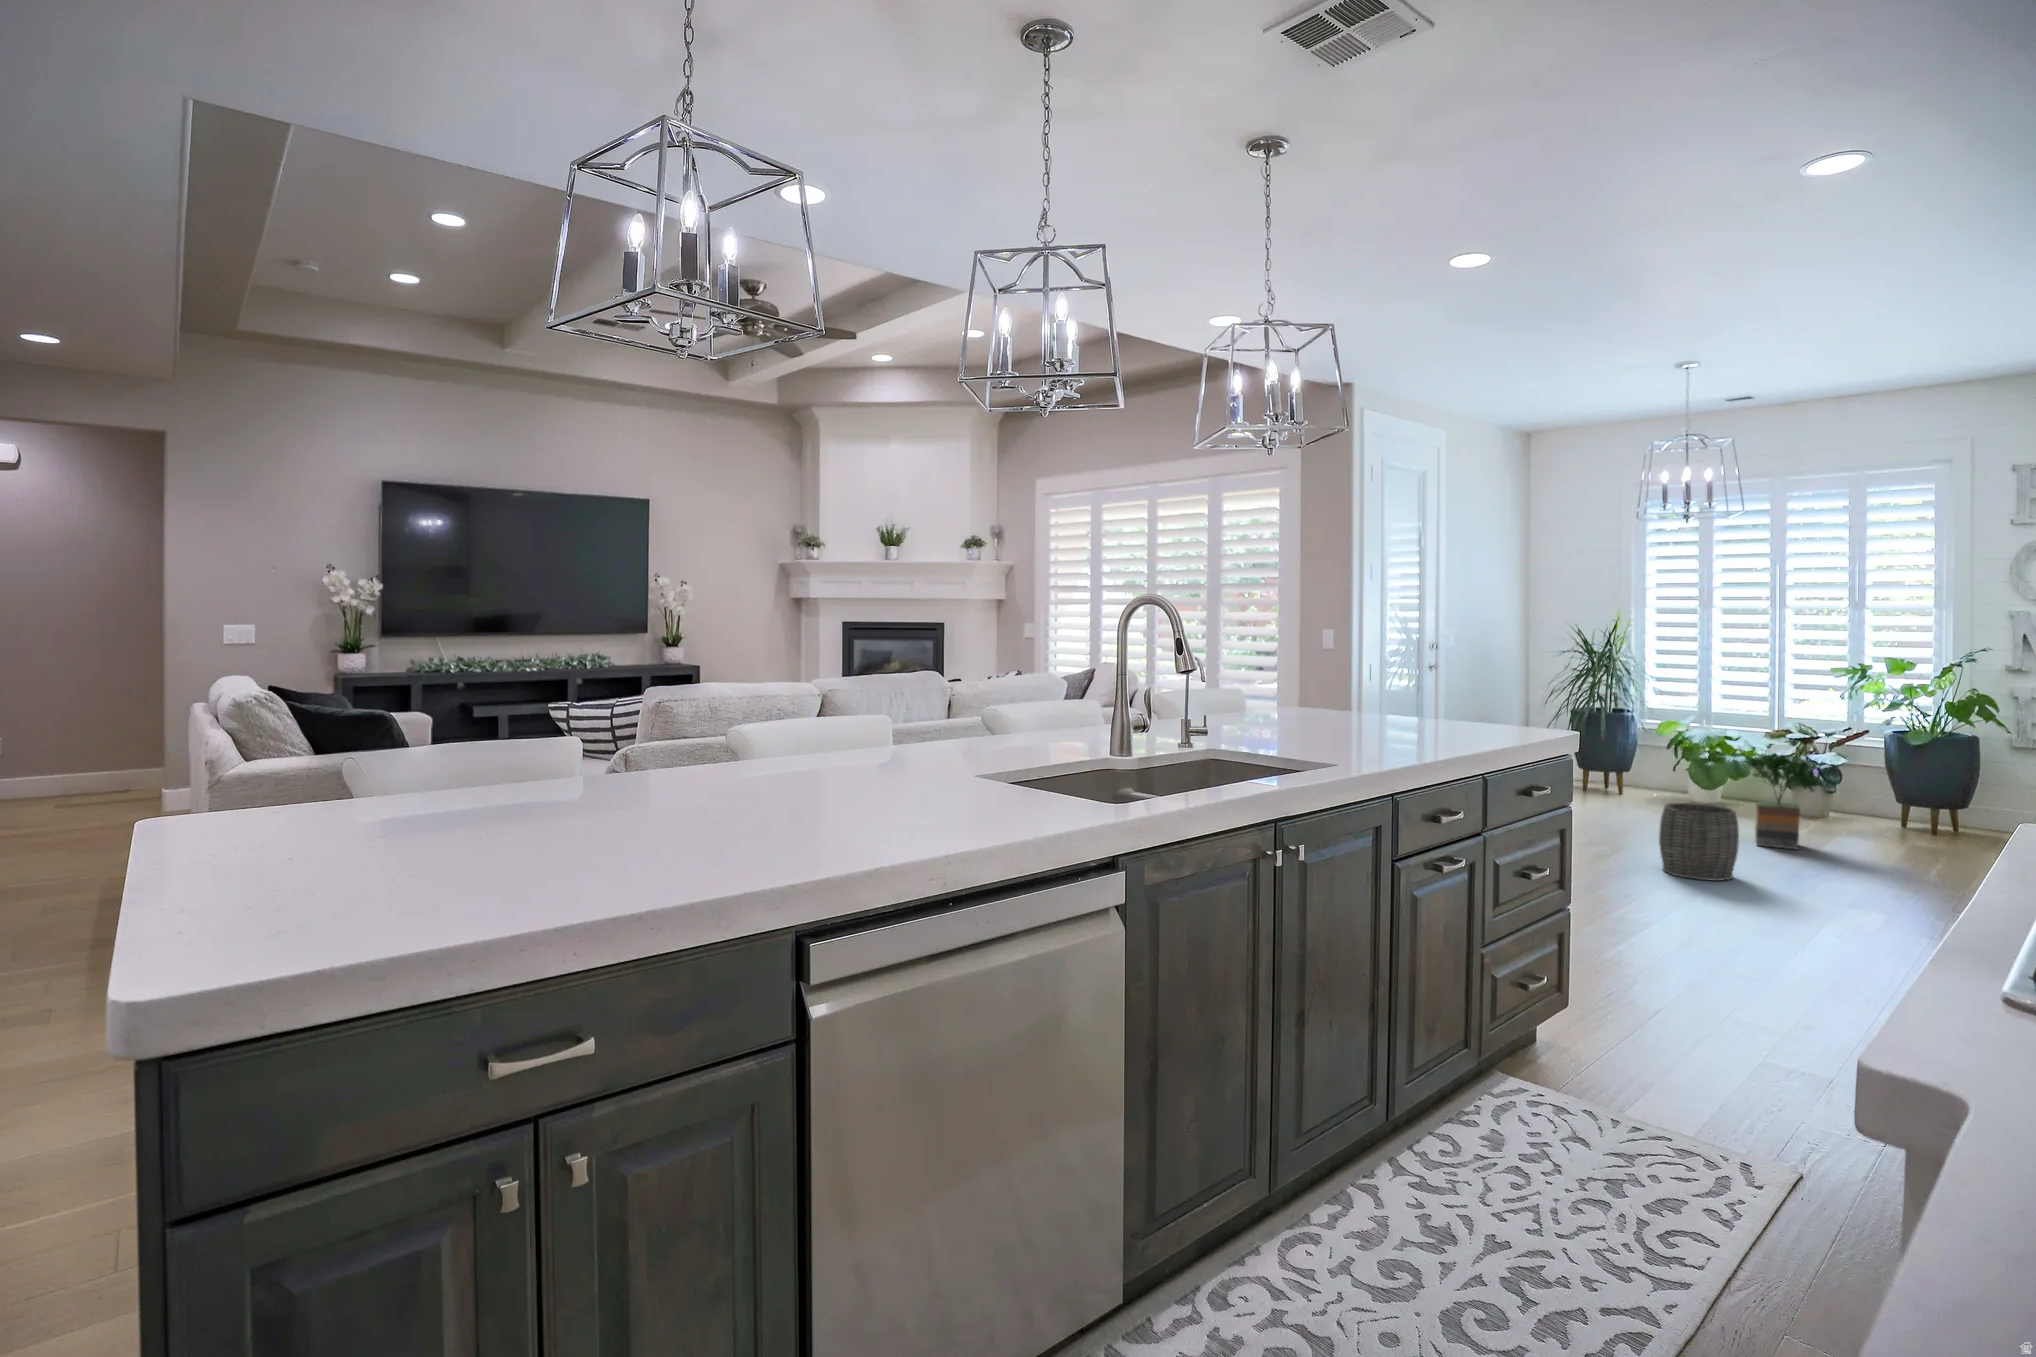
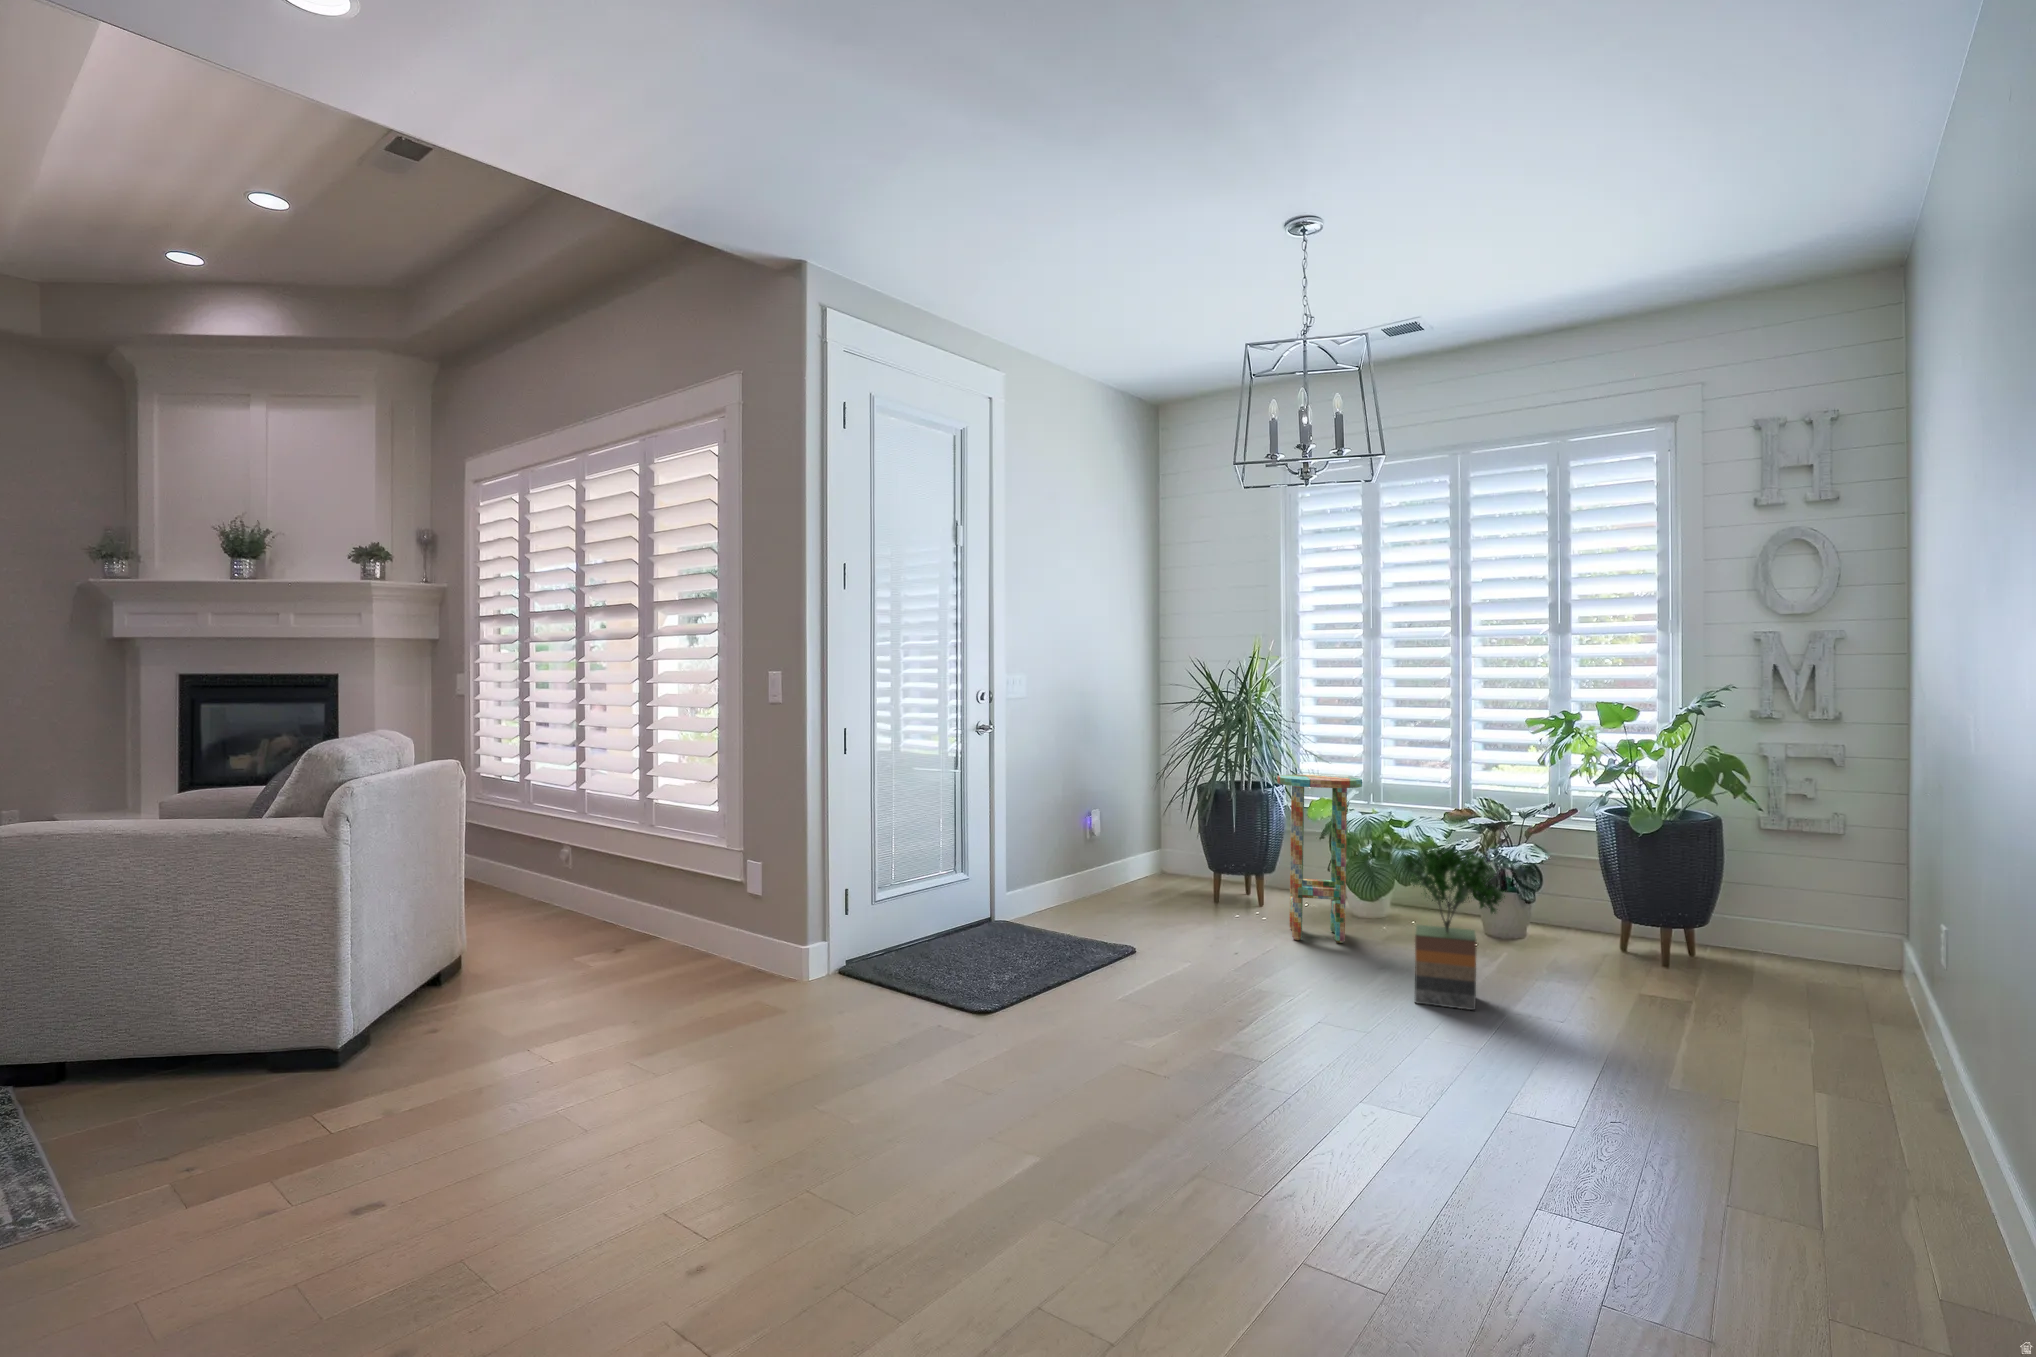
side table: none [1645,707,1709,817] -> present [1278,775,1362,943]
woven basket: present [1659,803,1739,881] -> none [1226,944,1357,1105]

